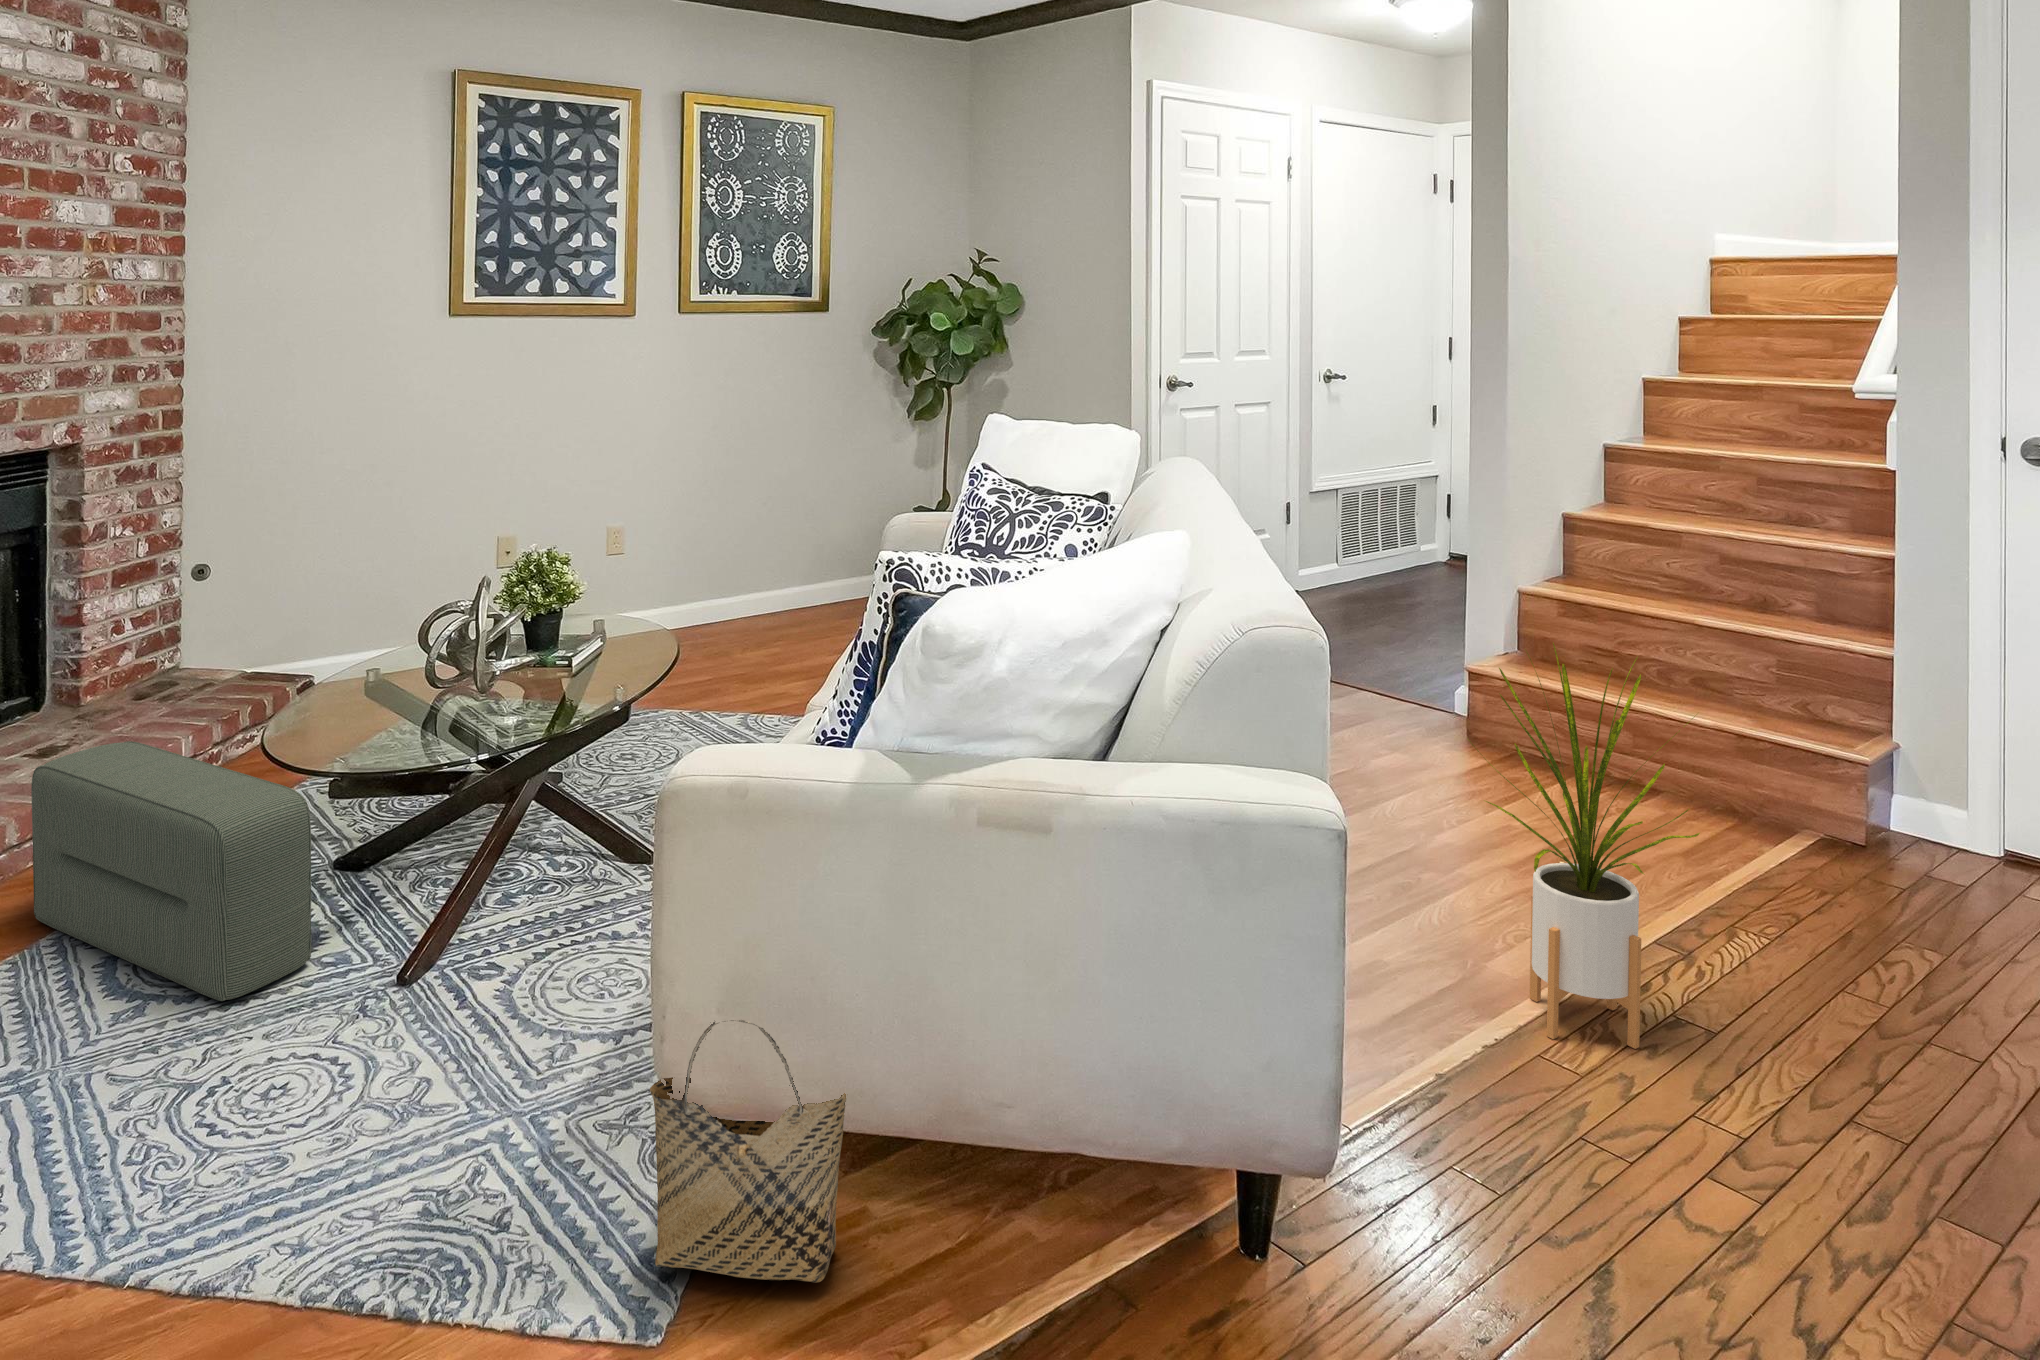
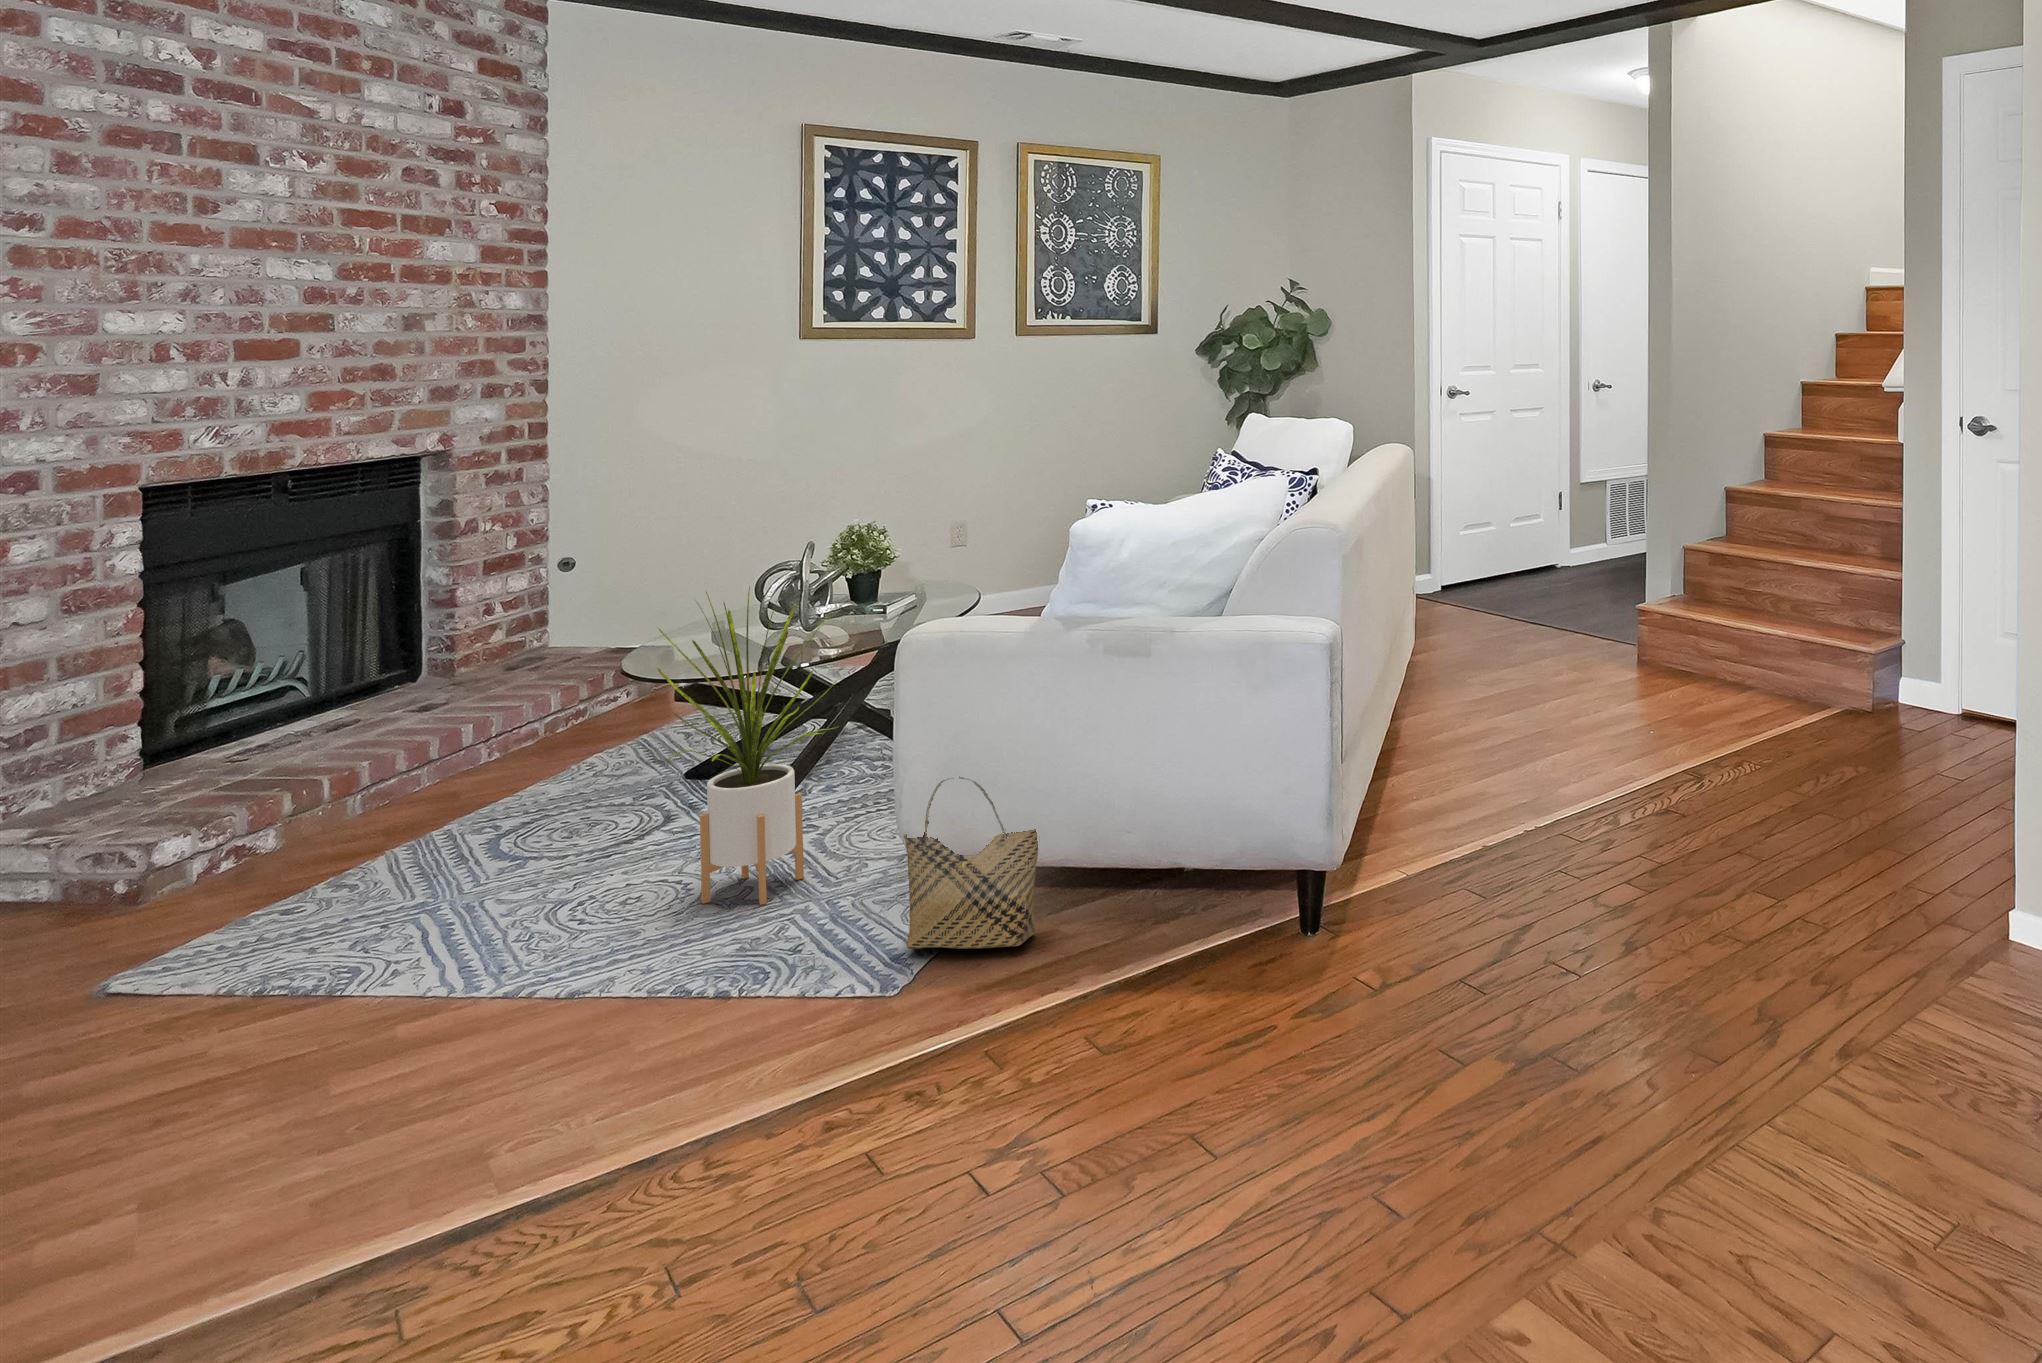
house plant: present [1477,643,1700,1049] -> present [656,587,838,905]
pouf: present [31,741,311,1001] -> none [422,677,666,853]

